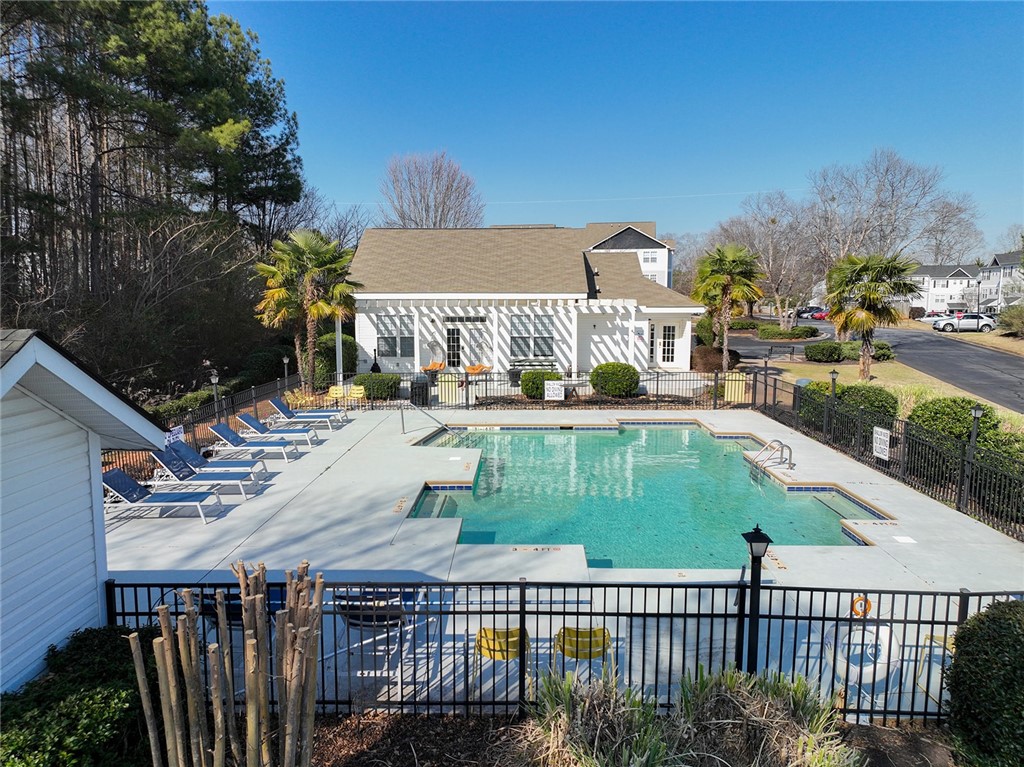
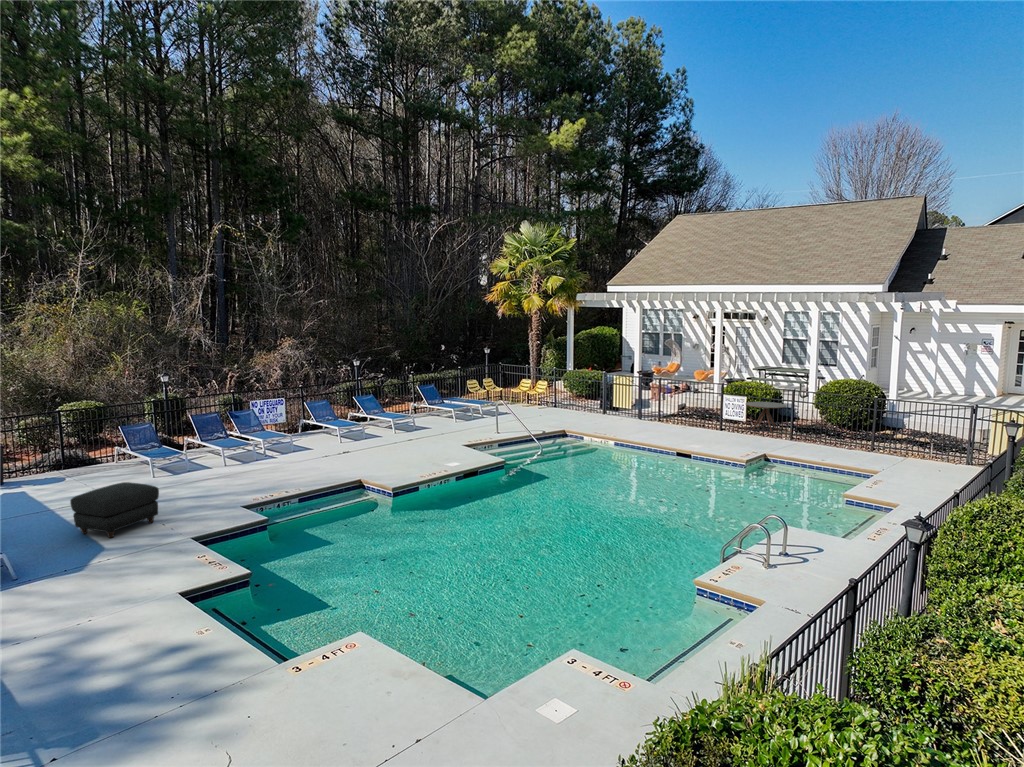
ottoman: none [384,495,453,555] -> present [70,482,159,538]

